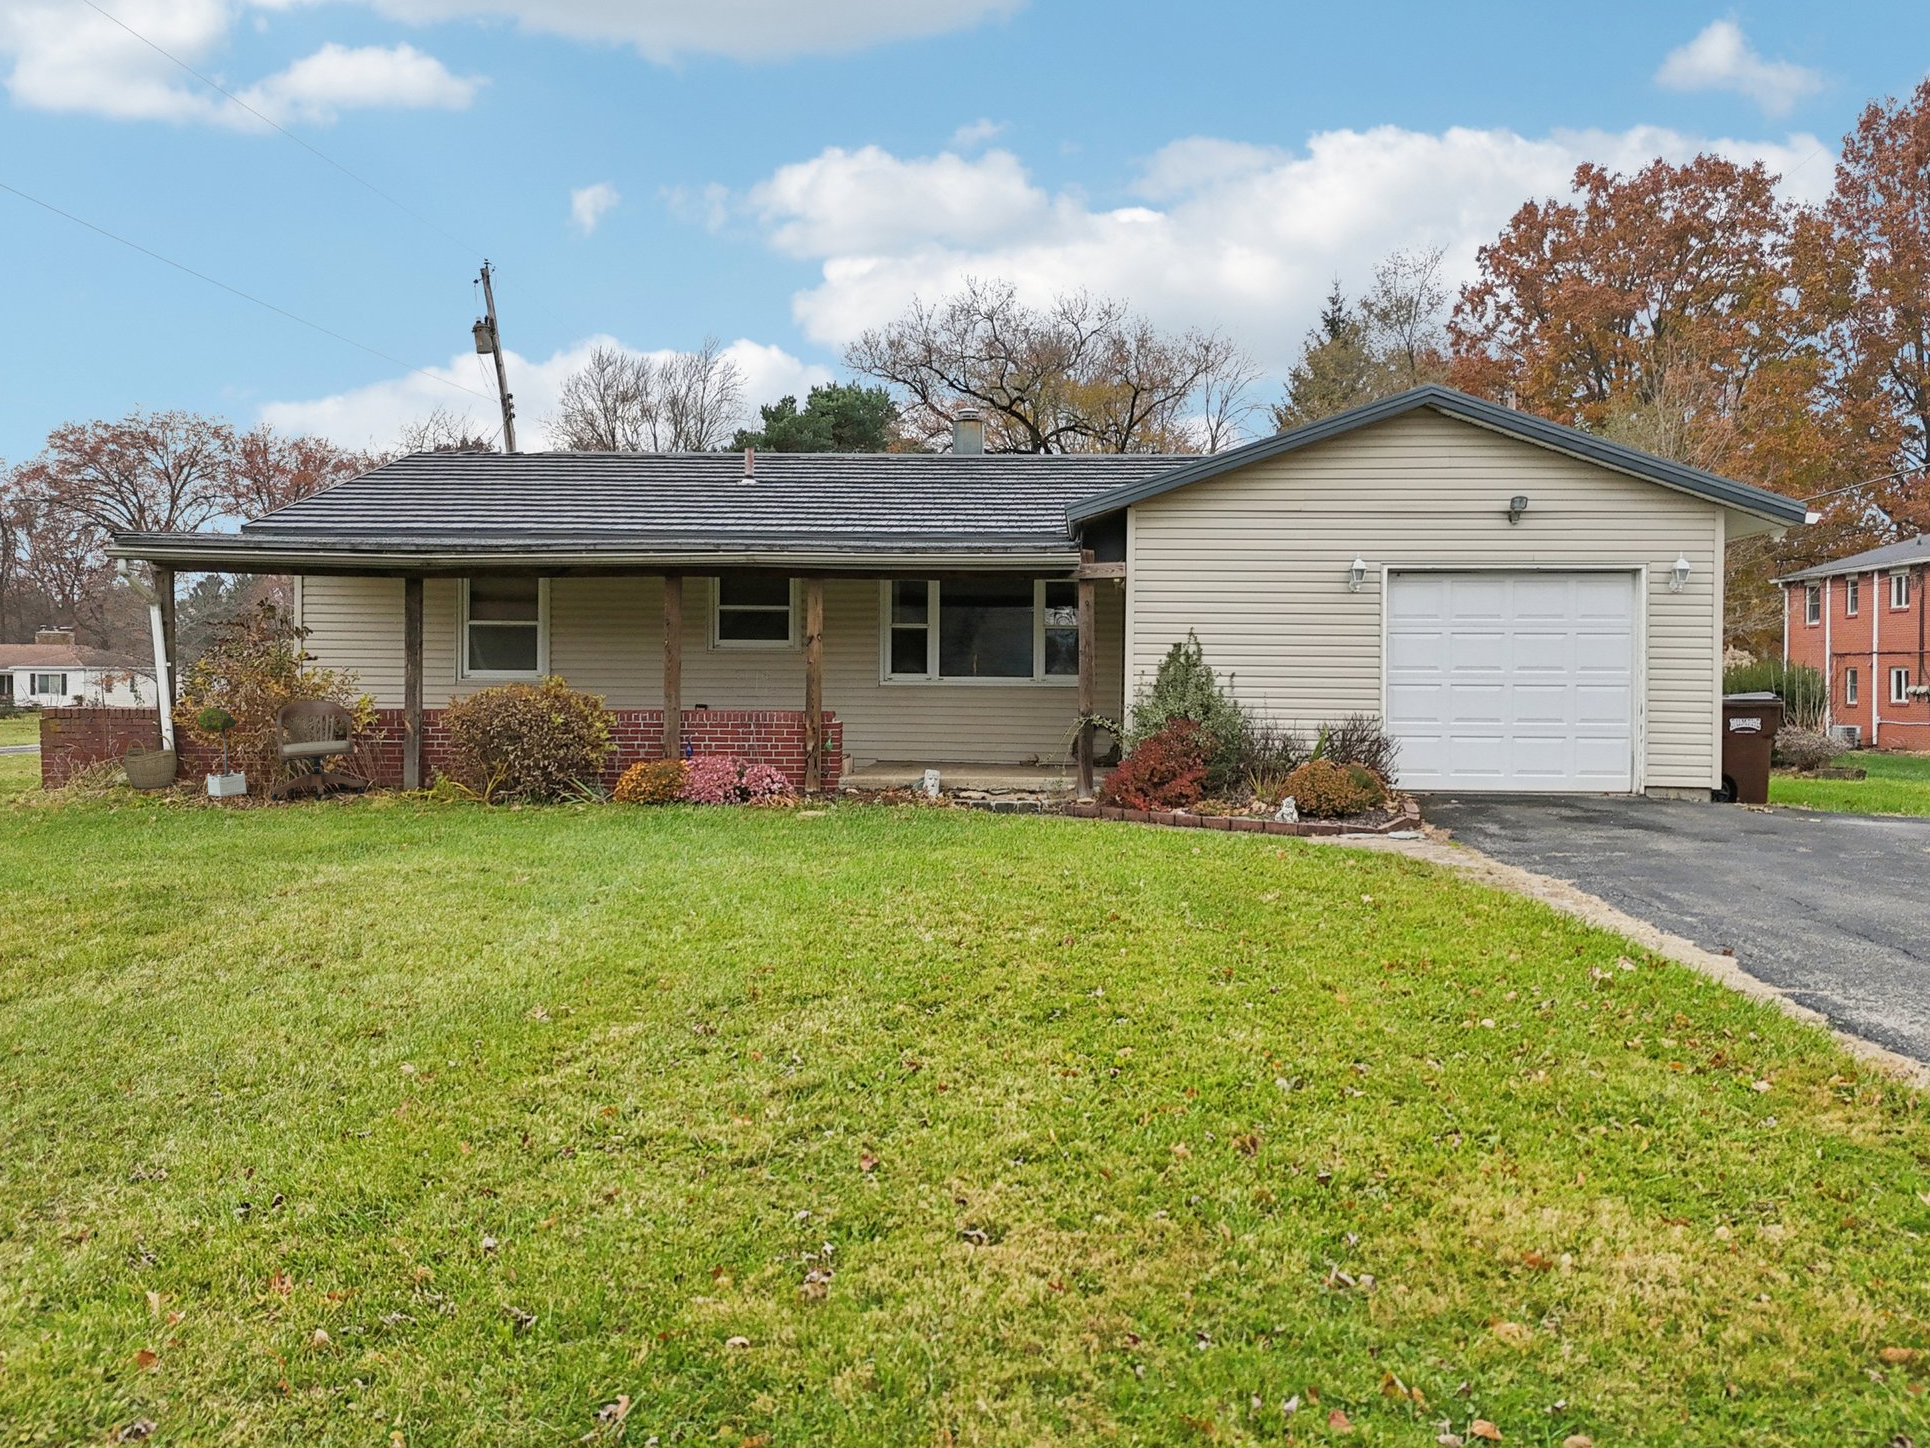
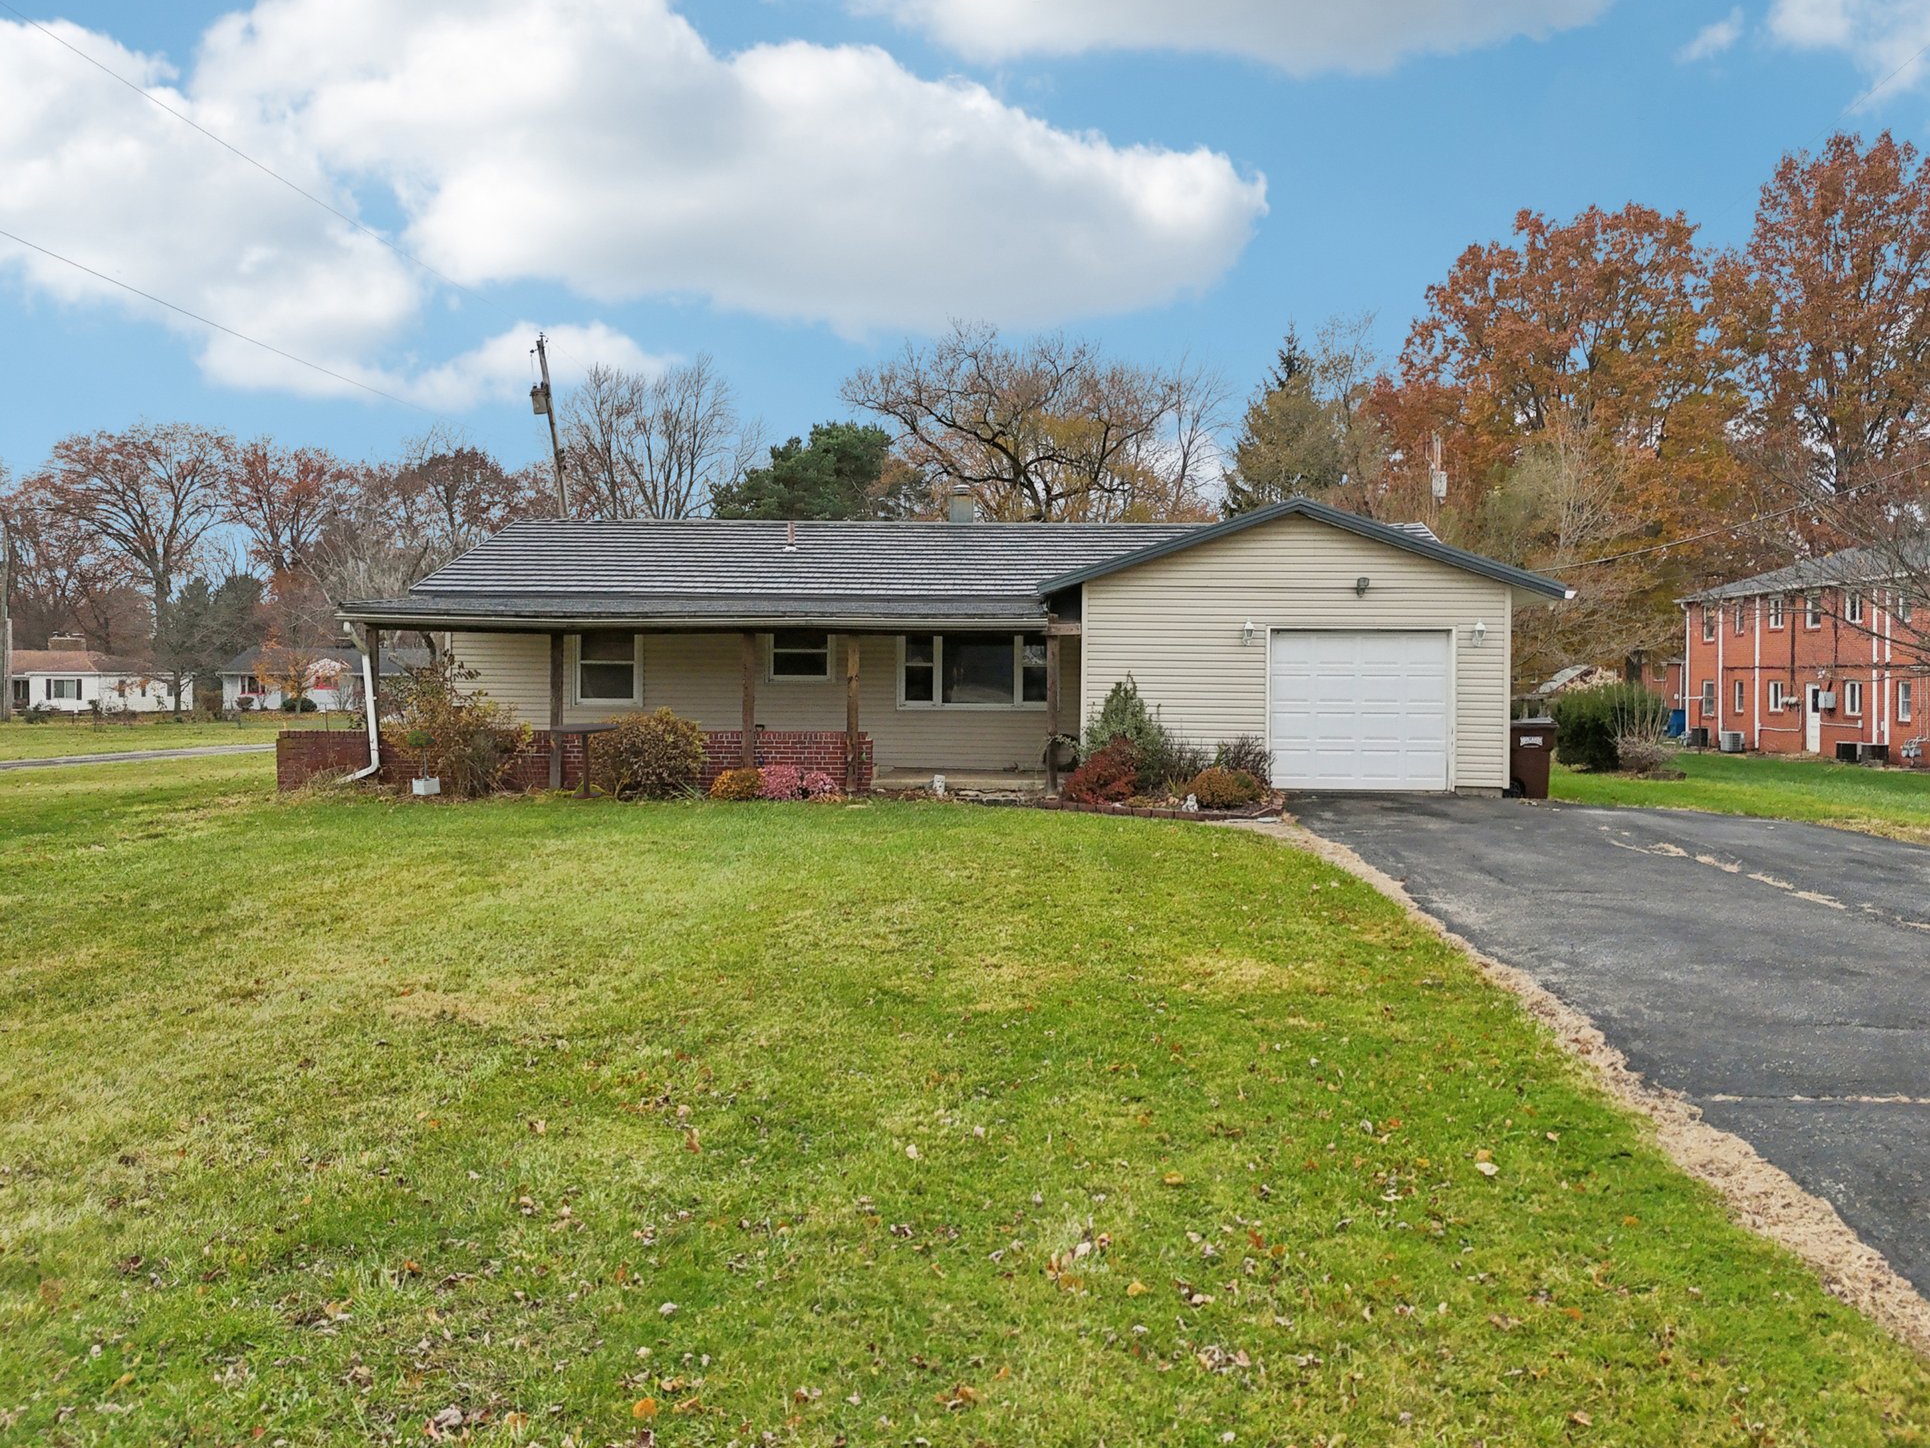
pedestal table: none [381,698,483,801] -> present [550,723,619,799]
chair: present [271,700,363,801] -> none [466,724,528,798]
woven basket: present [124,736,177,789] -> none [342,750,379,789]

